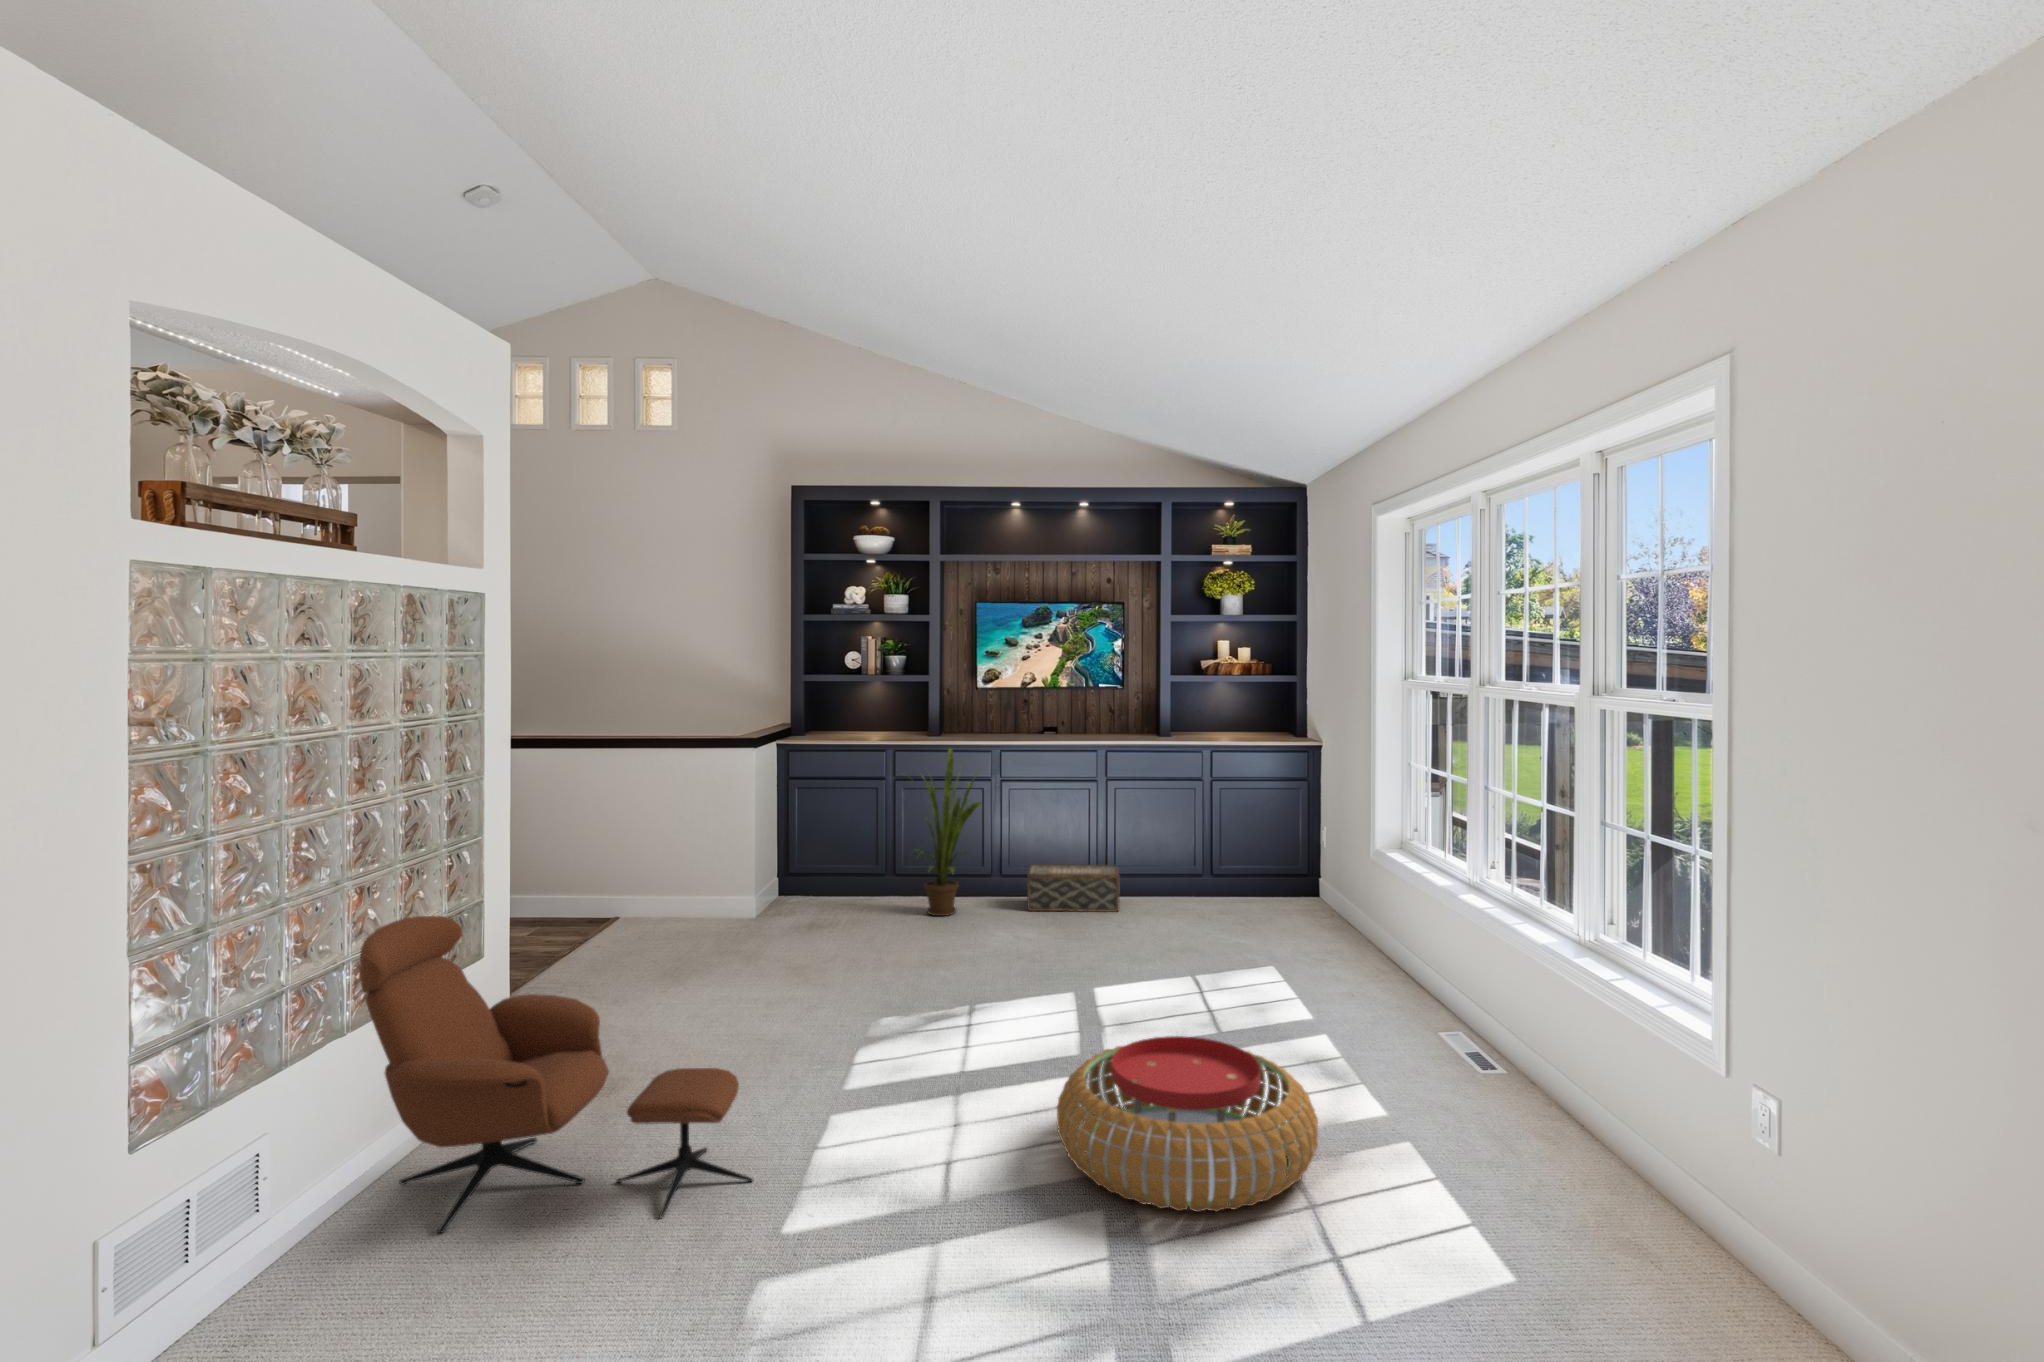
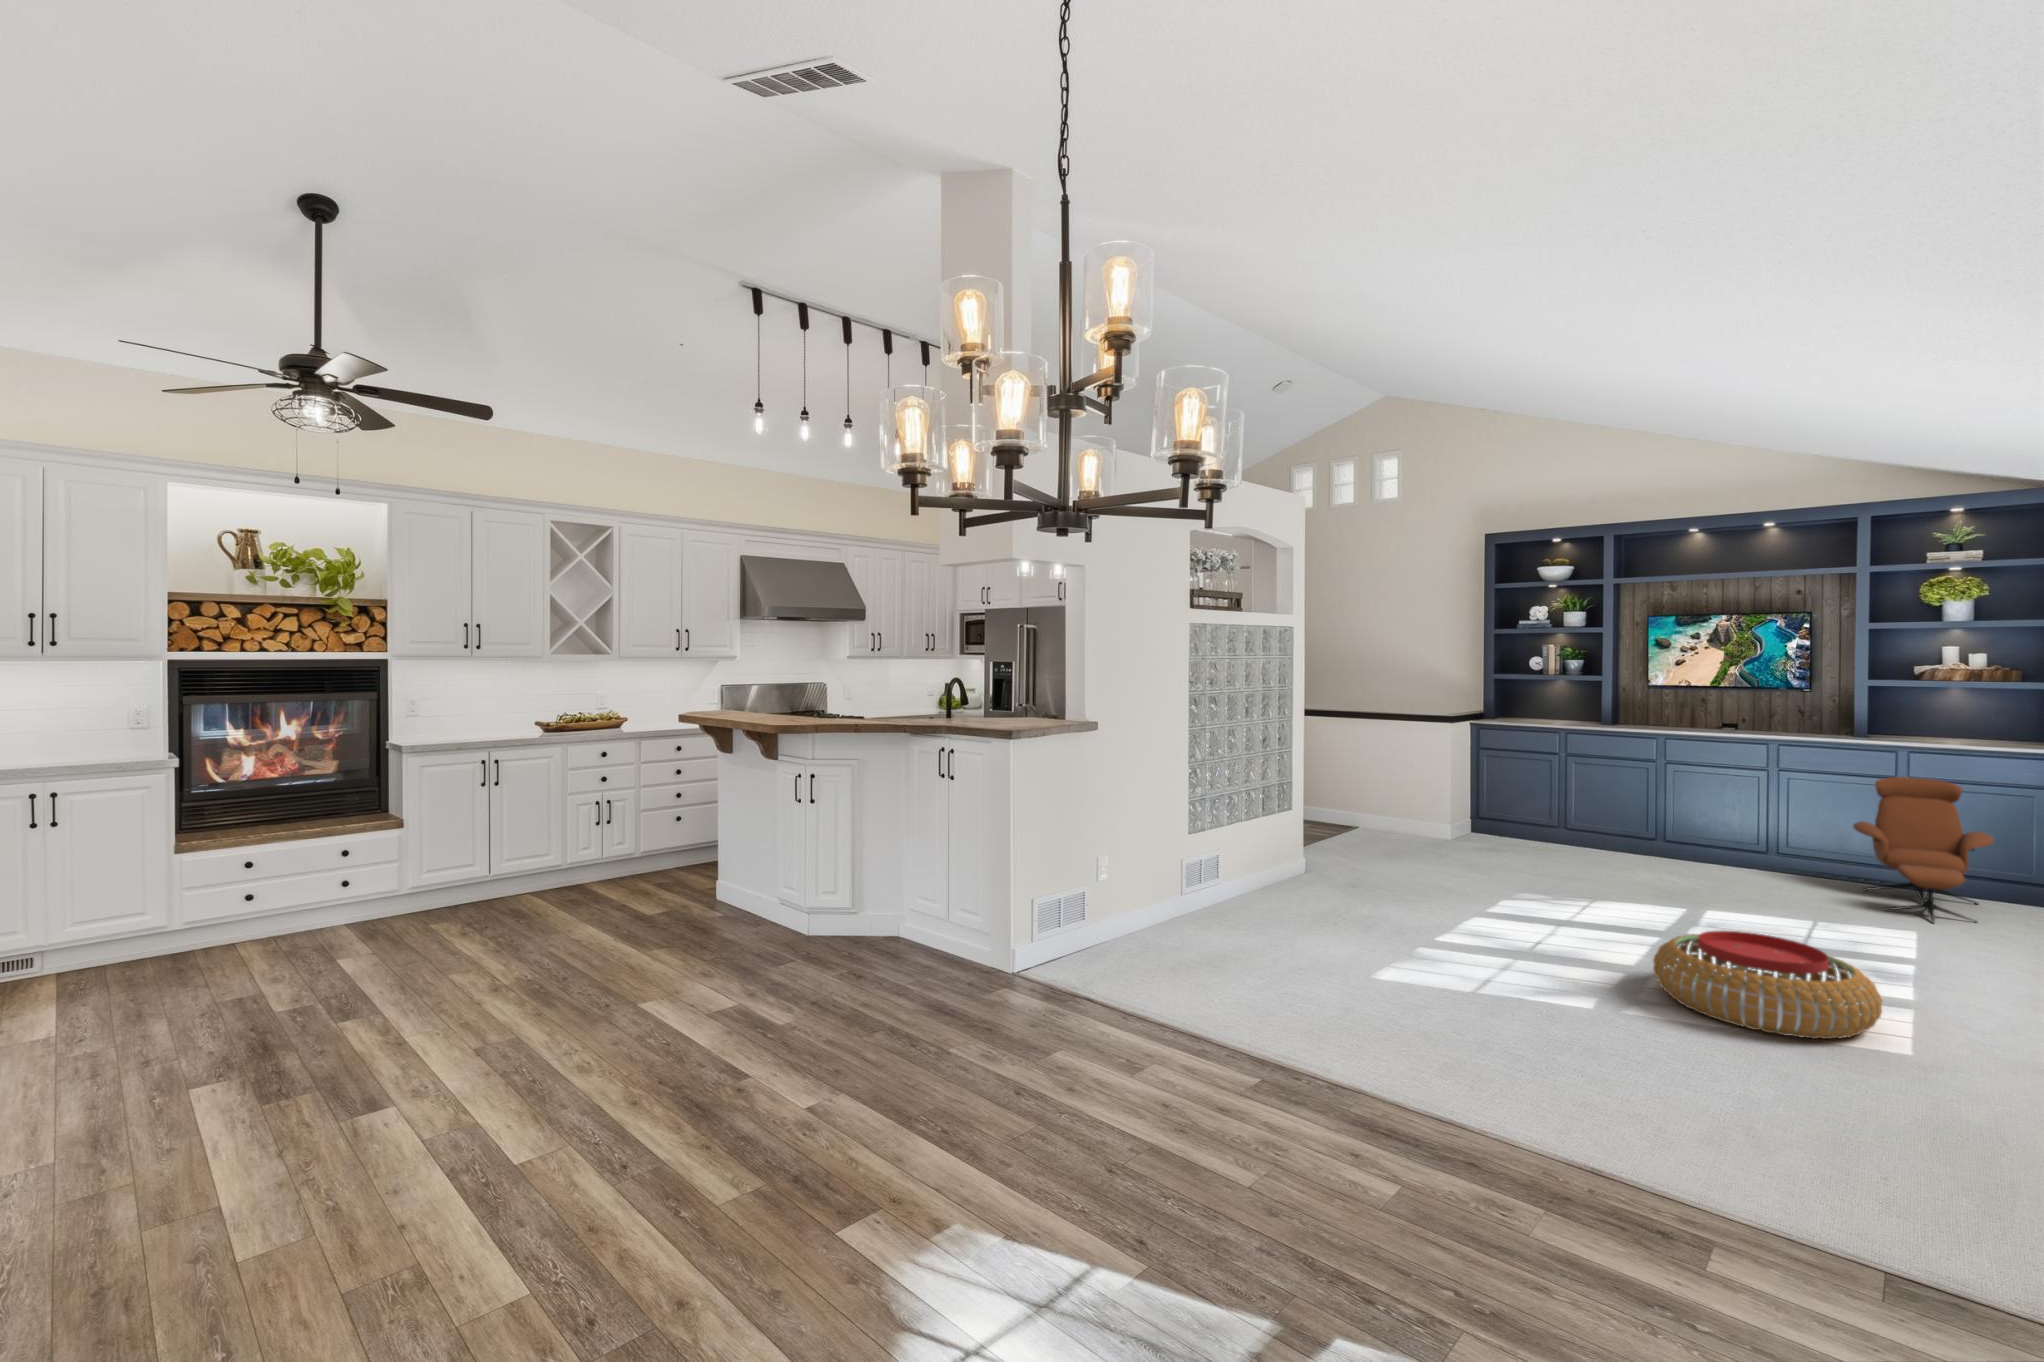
house plant: present [920,748,981,916] -> none [1567,732,1650,860]
woven basket: present [1027,864,1120,912] -> none [1690,832,1793,881]
lounge chair: present [360,916,753,1233] -> present [1853,777,1994,923]

